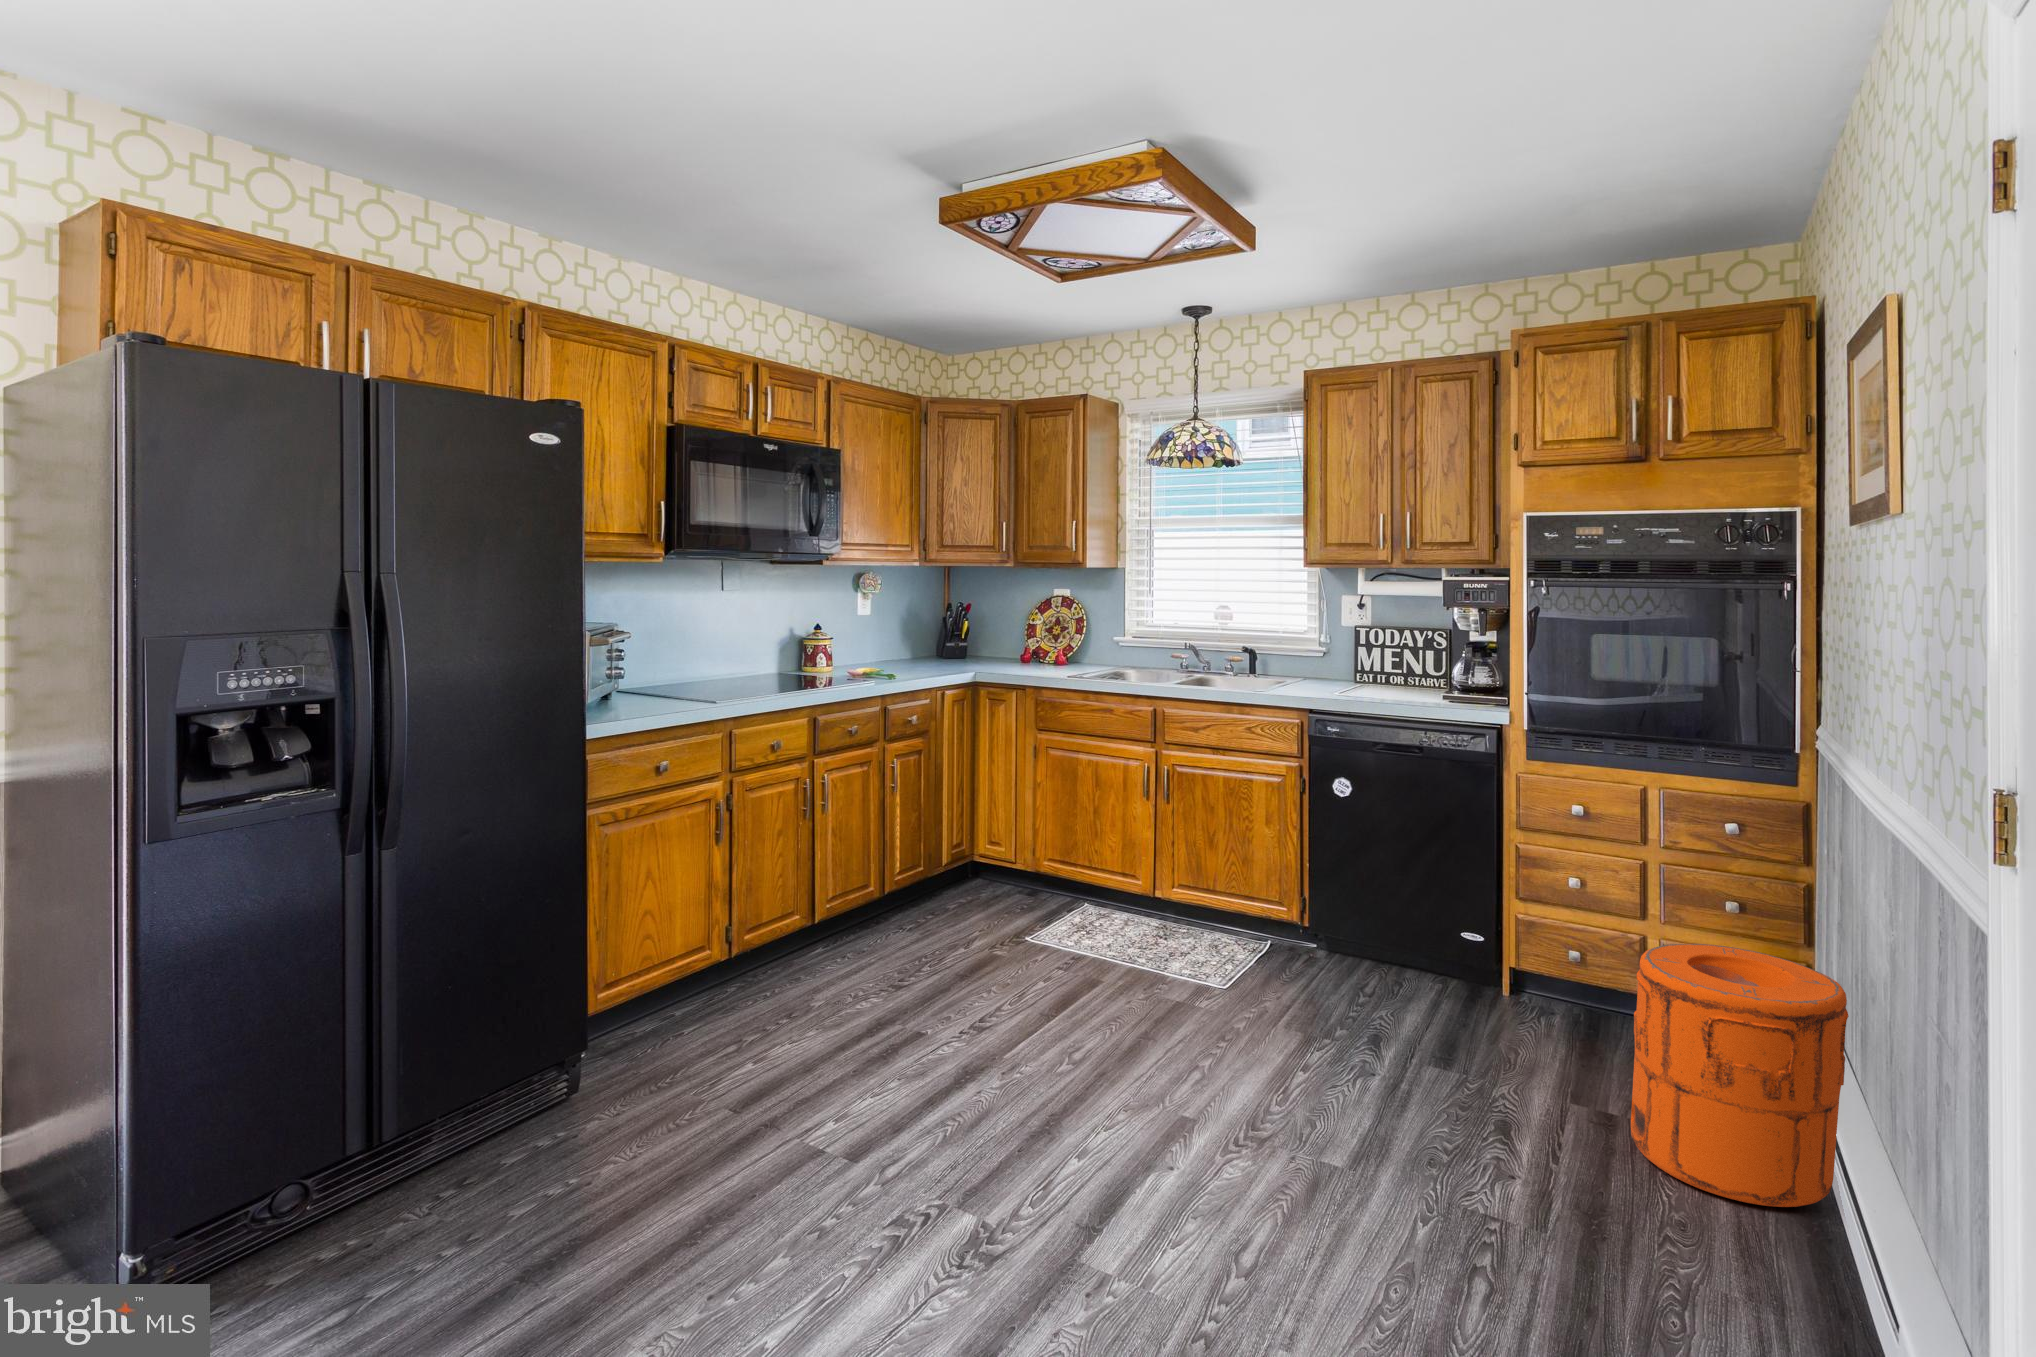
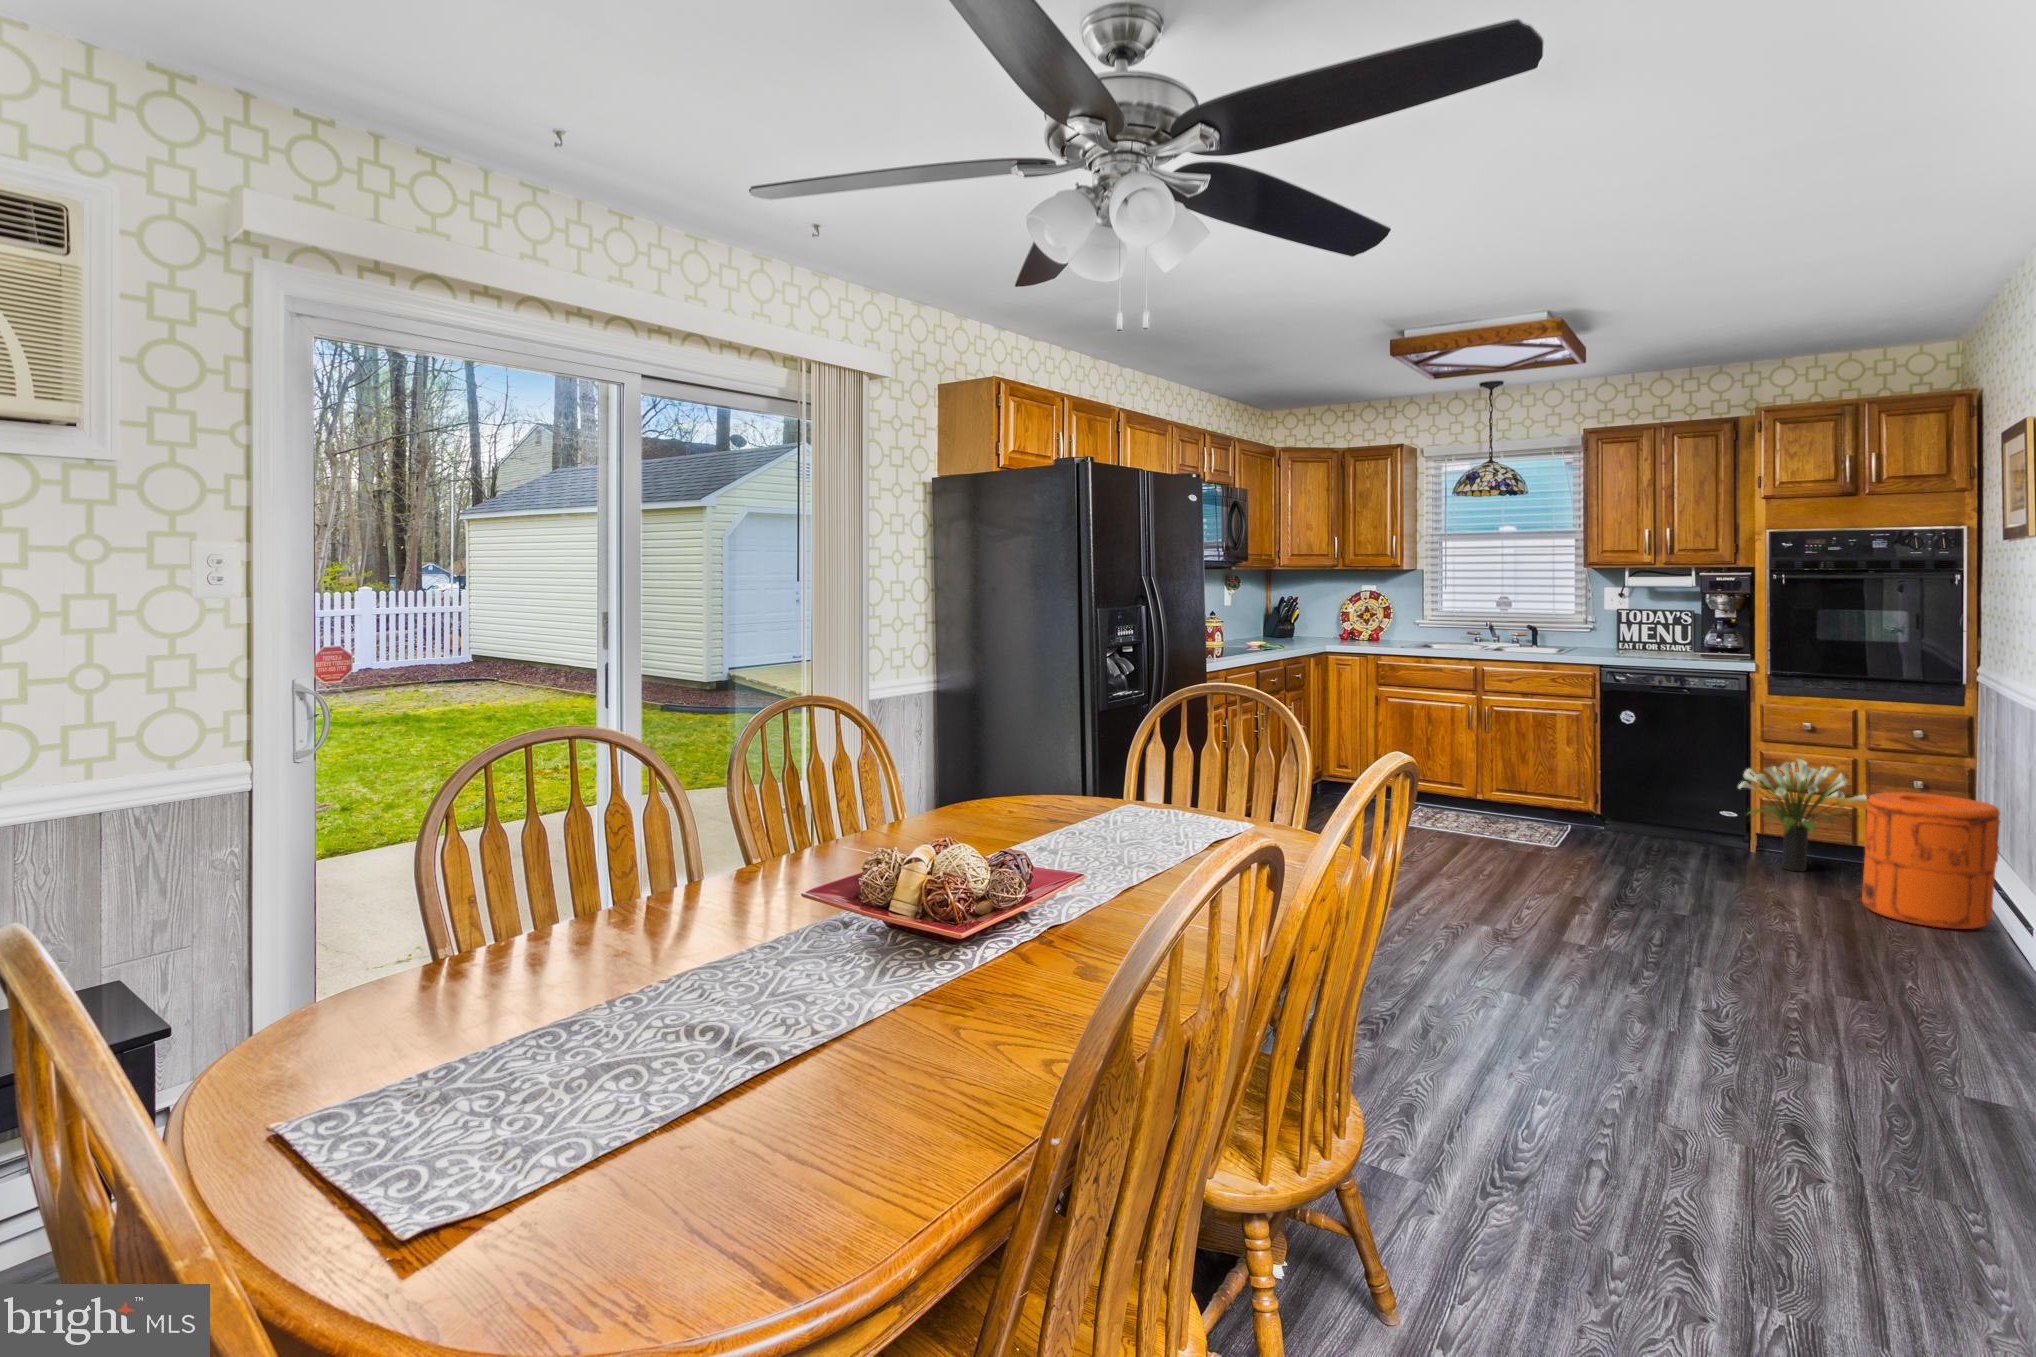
potted plant: none [1469,866,1653,1042] -> present [1739,759,1867,871]

